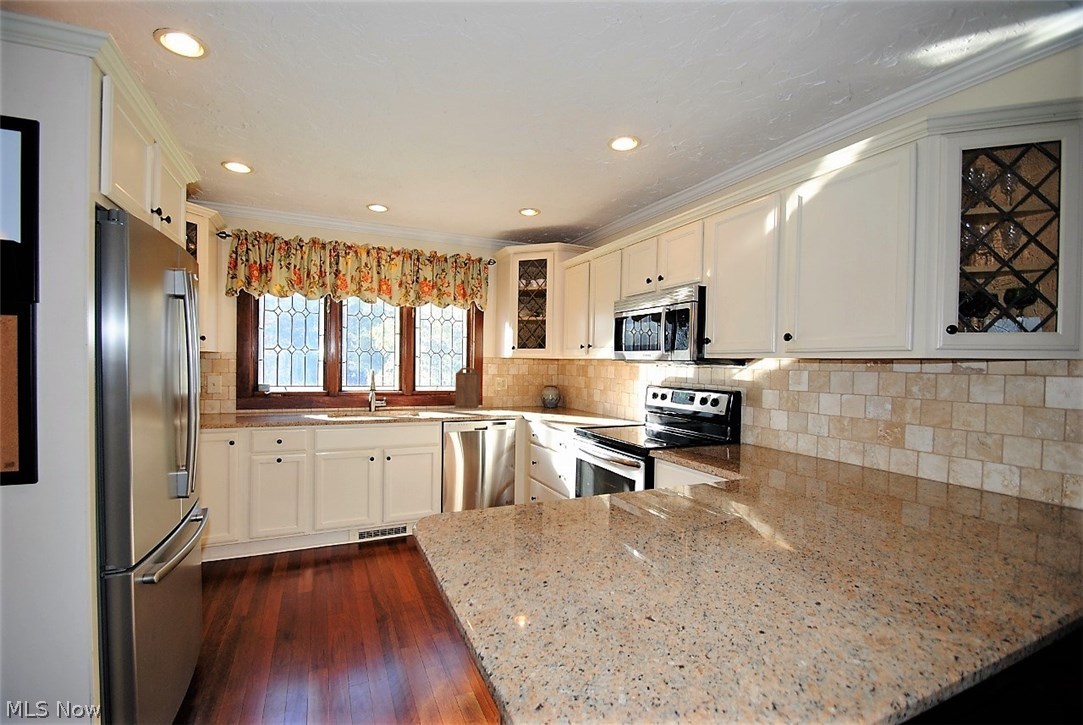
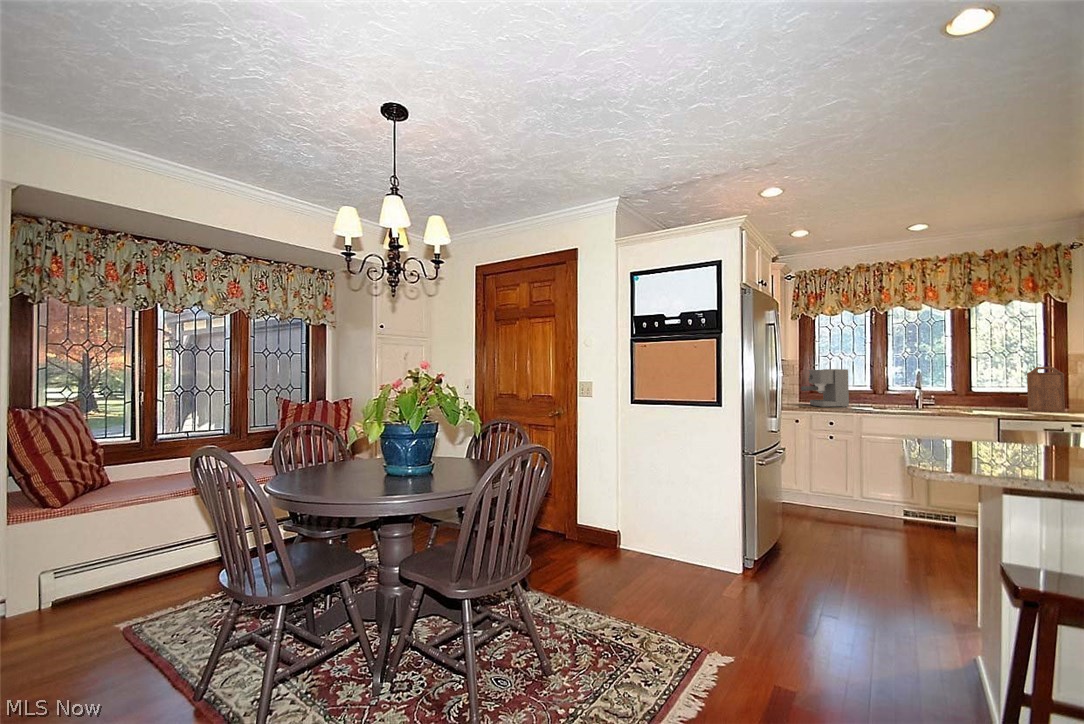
coffee maker: none [232,366,296,417] -> present [801,369,849,407]

